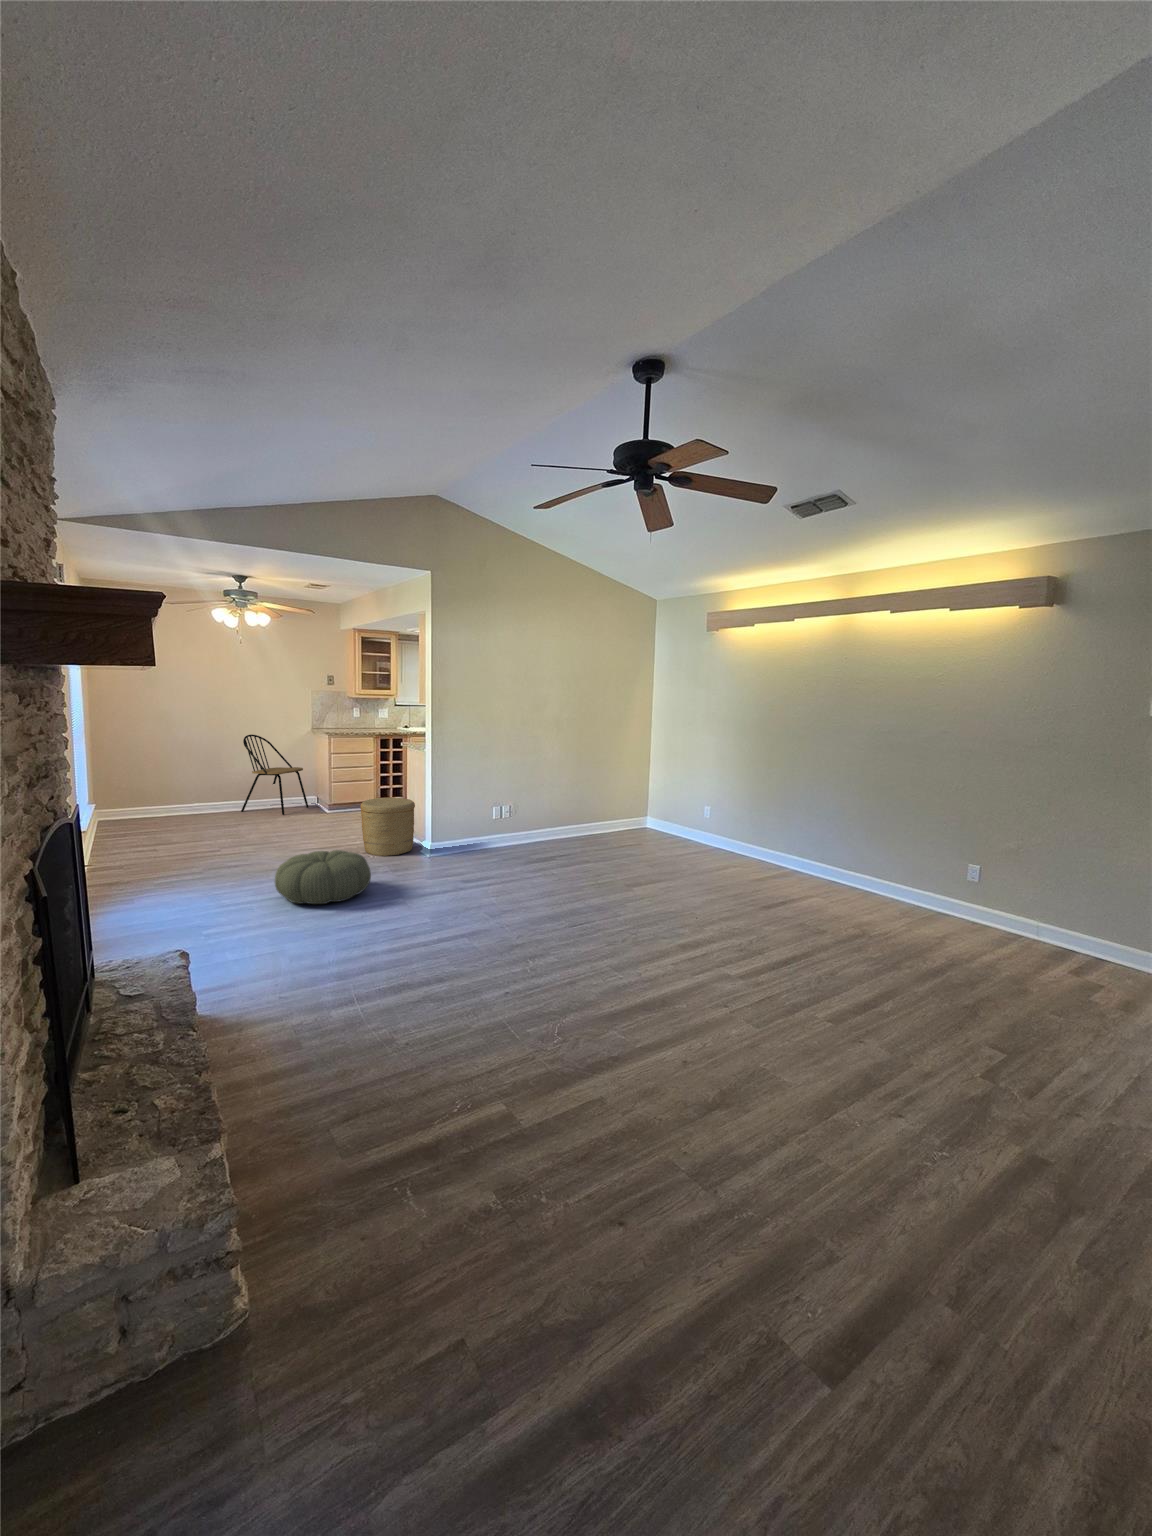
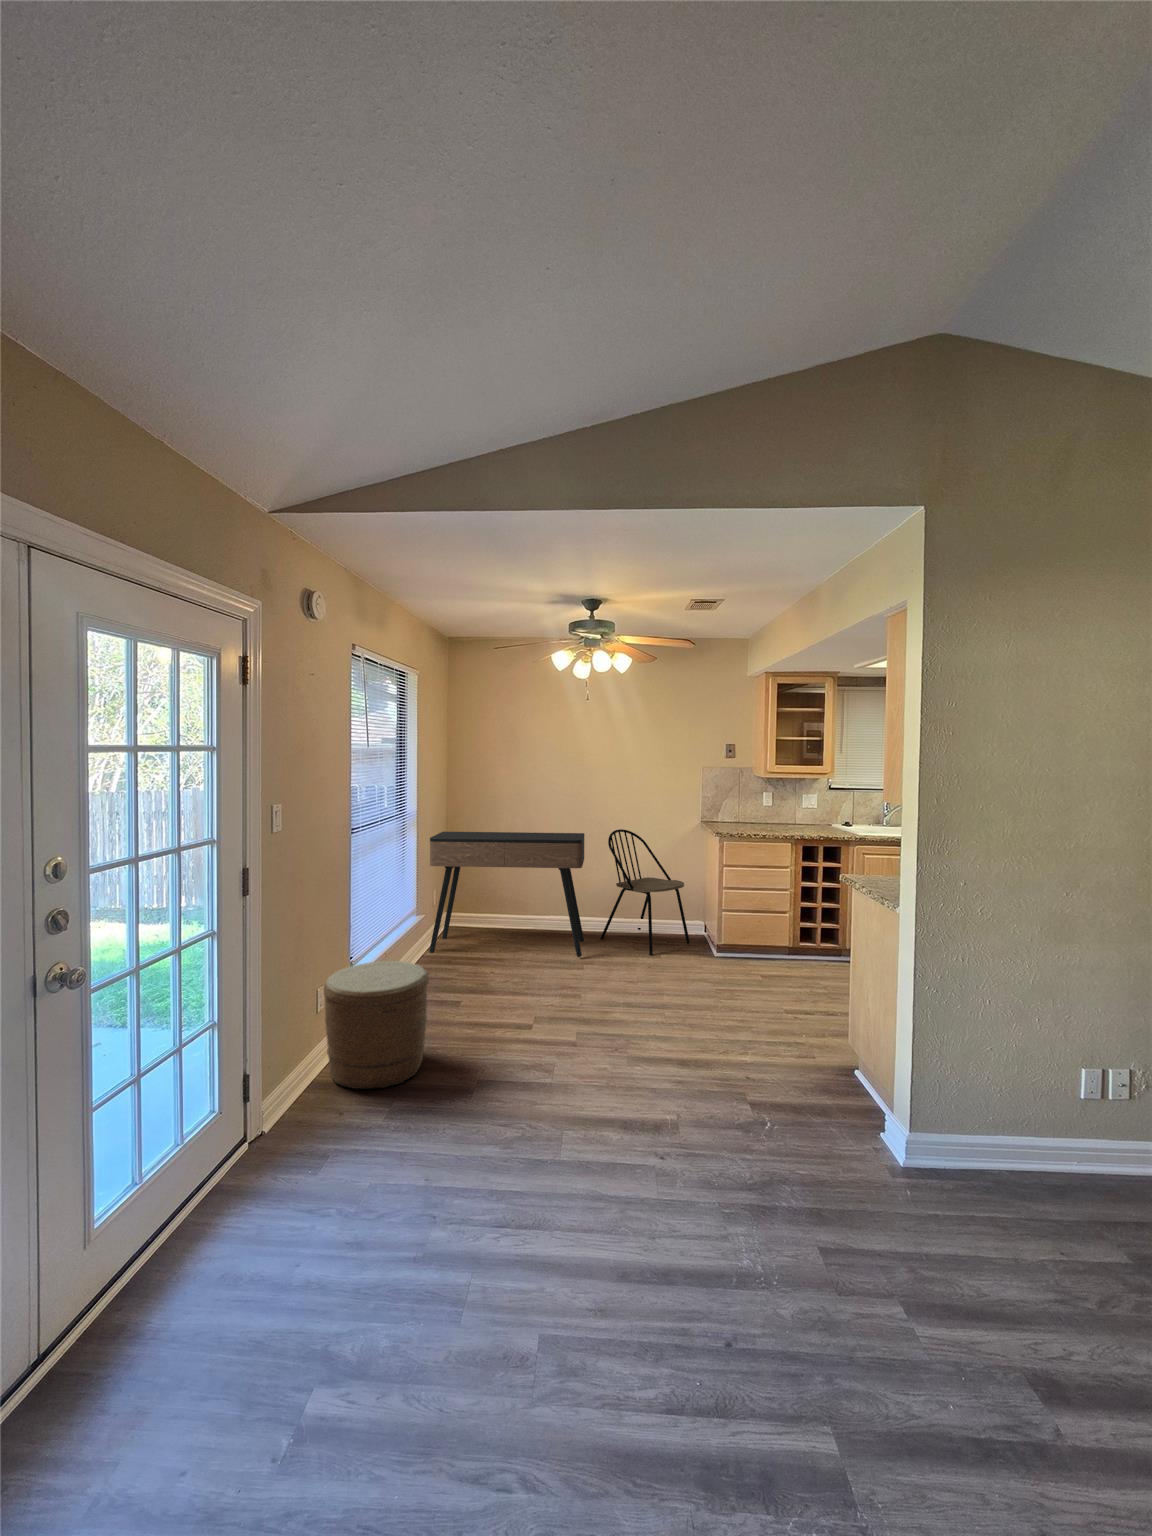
console table: none [93,737,233,831] -> present [429,832,584,957]
woven basket: present [360,798,415,856] -> present [323,961,429,1089]
pouf: present [275,850,371,904] -> none [537,1147,758,1363]

